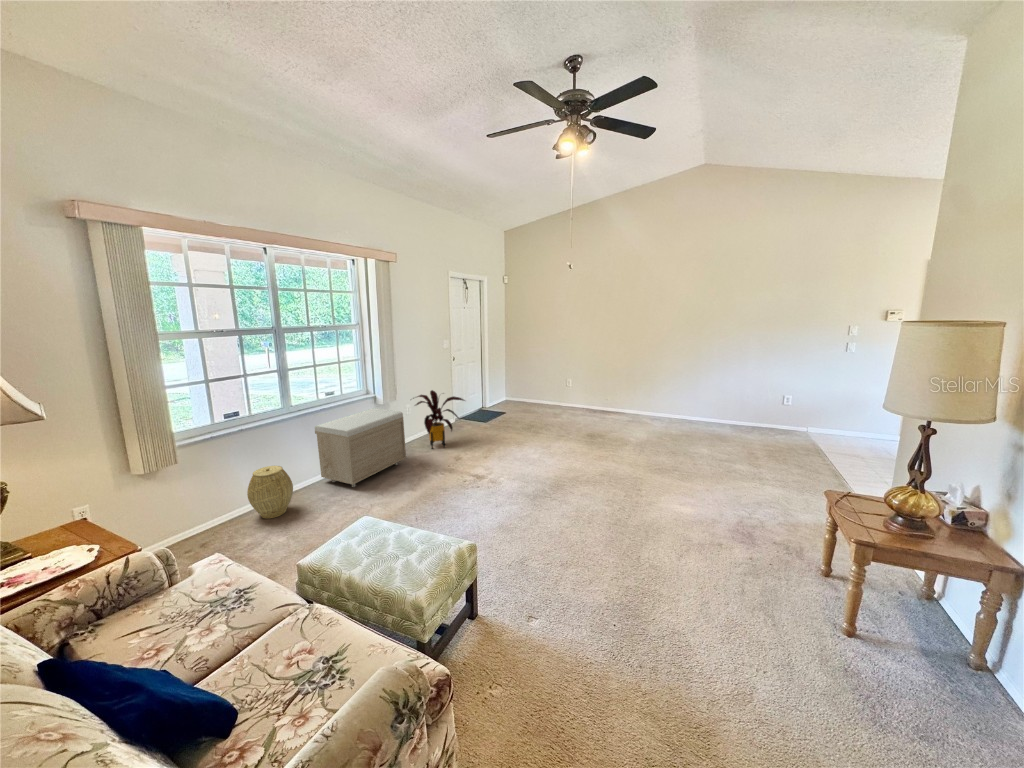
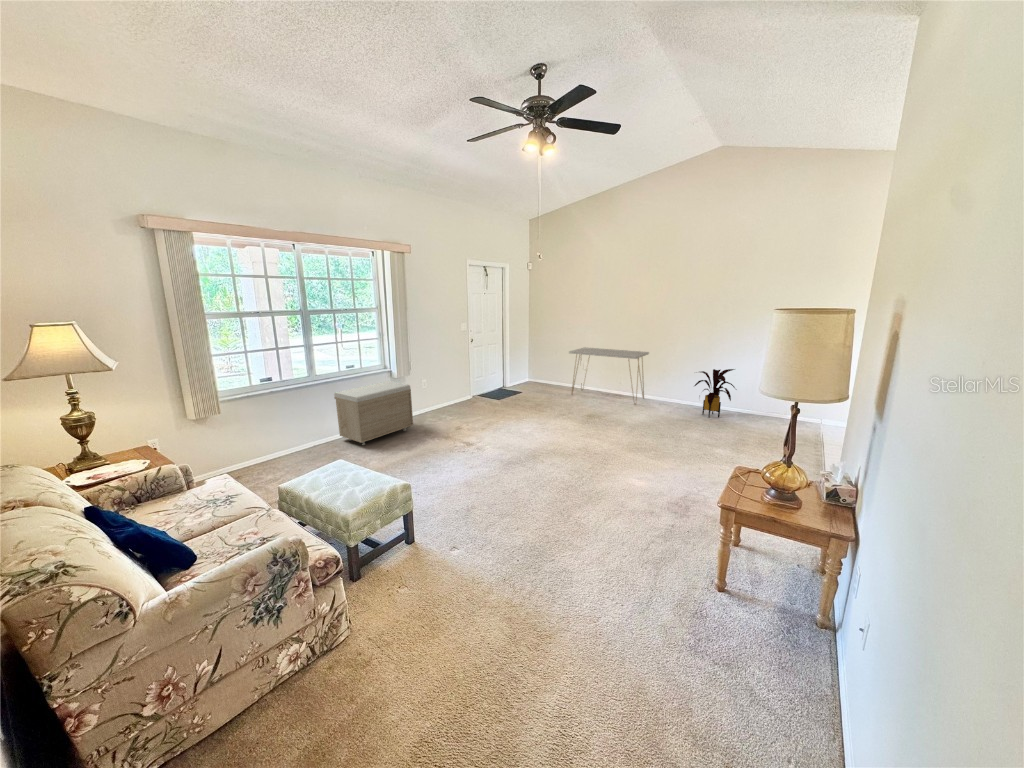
console table: none [555,363,635,420] -> present [569,347,649,404]
house plant: present [413,390,465,449] -> present [695,369,735,417]
woven basket: present [247,466,293,519] -> none [275,422,311,463]

